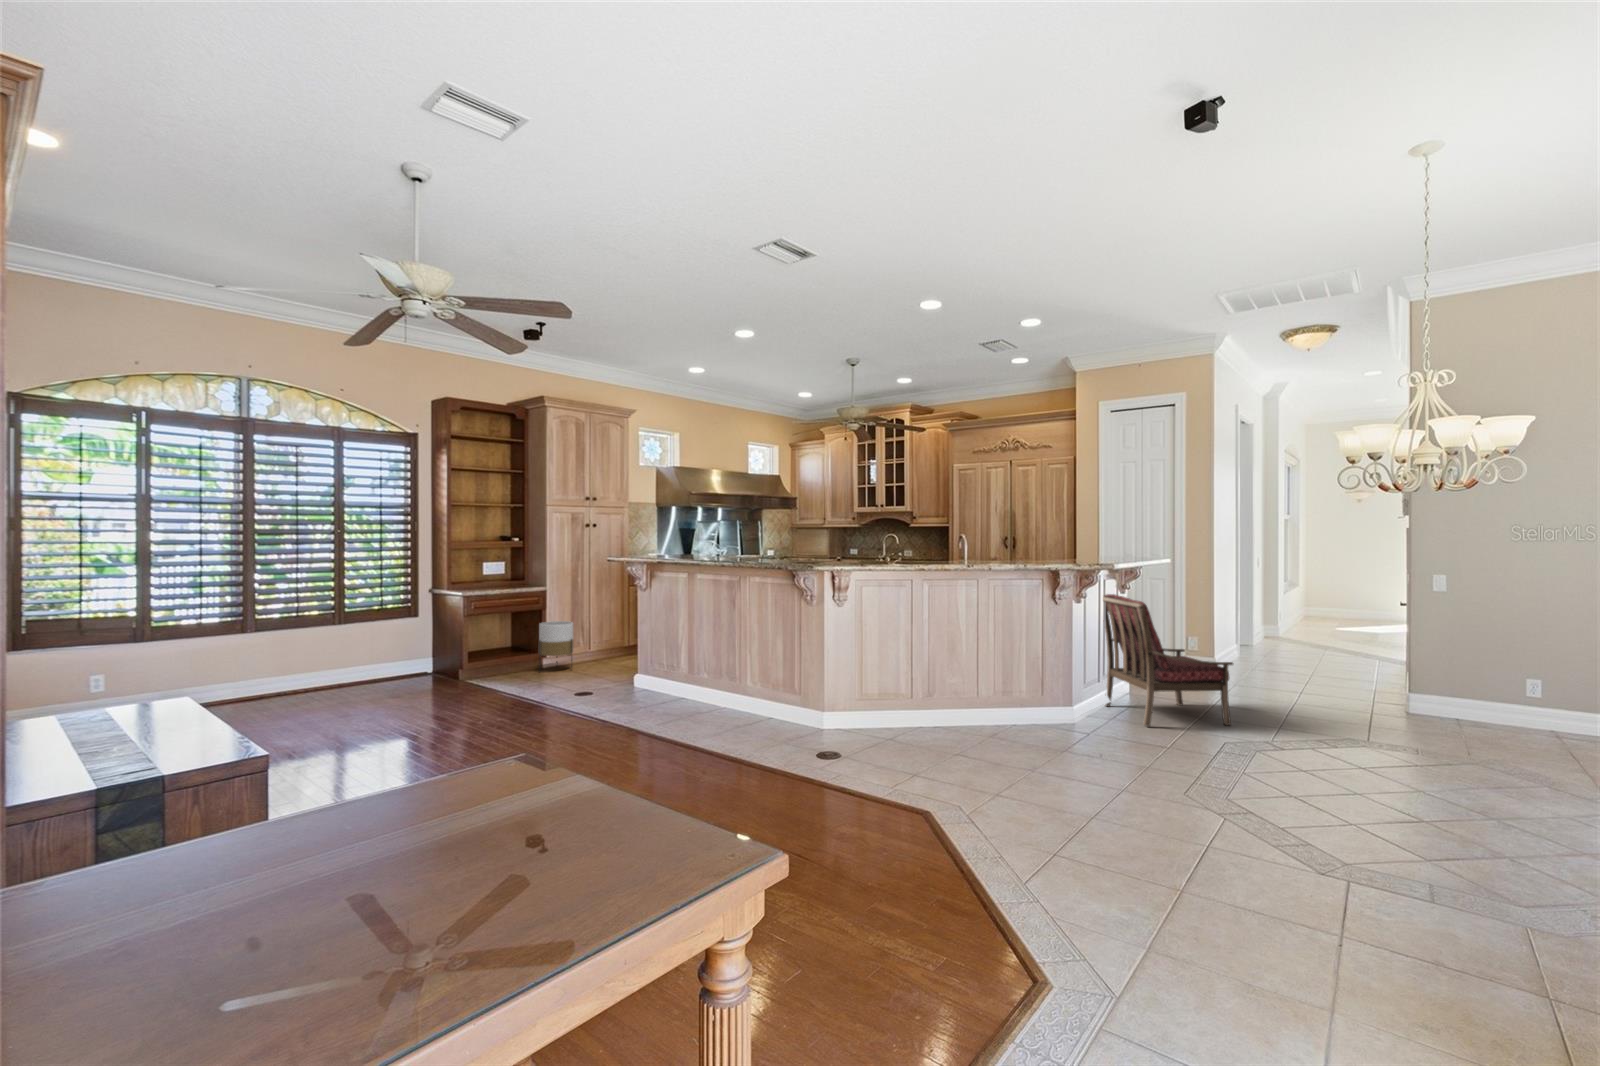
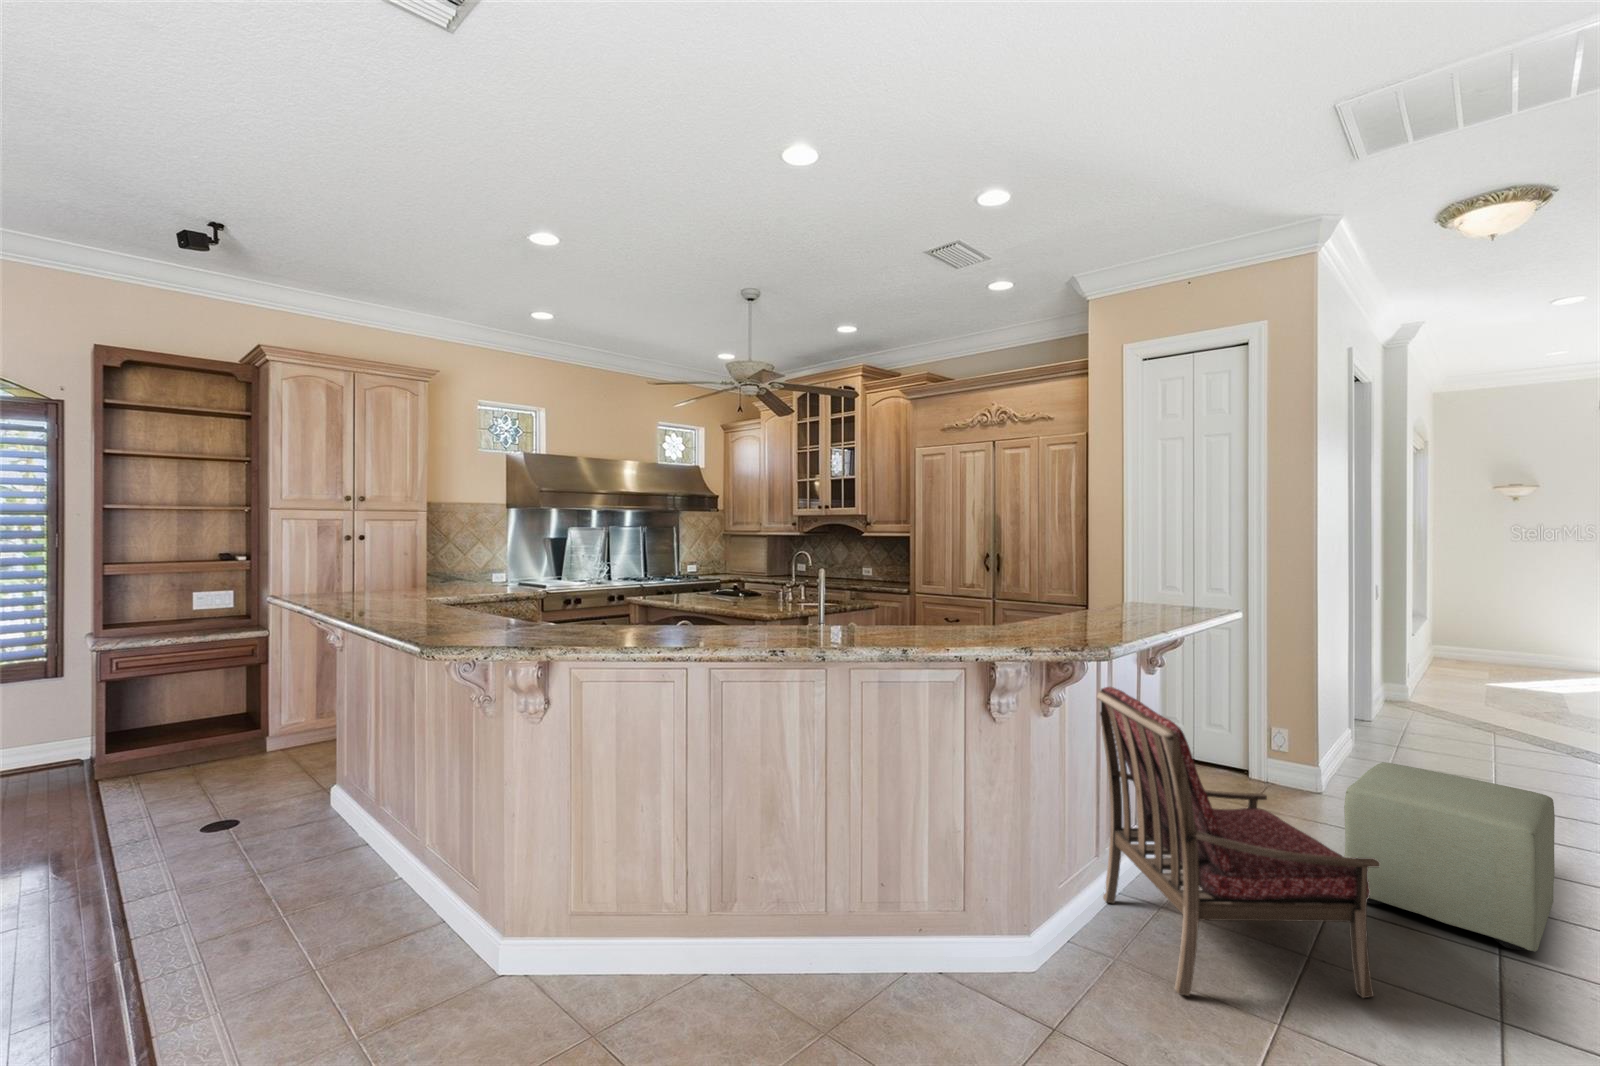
planter: present [539,621,573,656] -> none [241,682,304,763]
ottoman: none [1224,639,1323,713] -> present [1344,762,1555,951]

